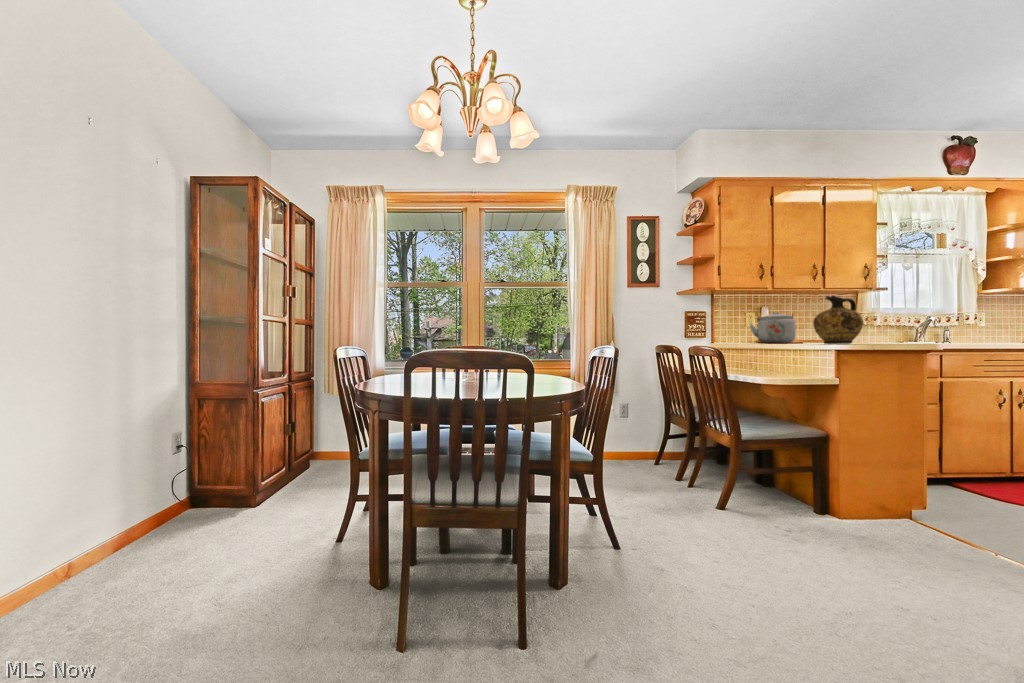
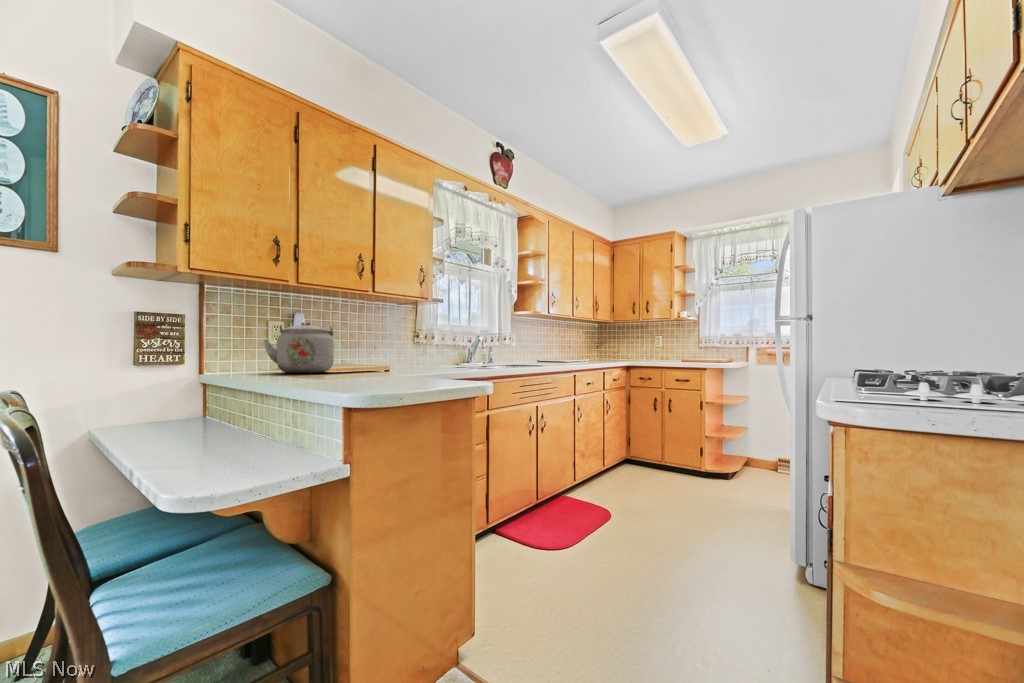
ceramic jug: present [813,296,863,344] -> none [337,300,405,383]

